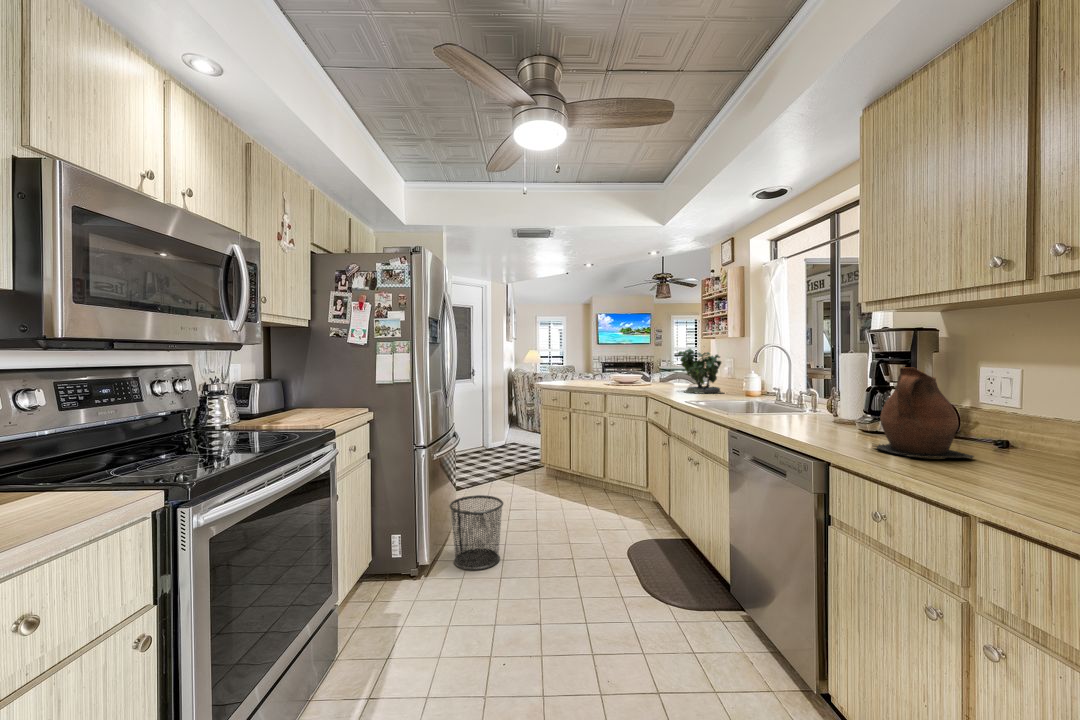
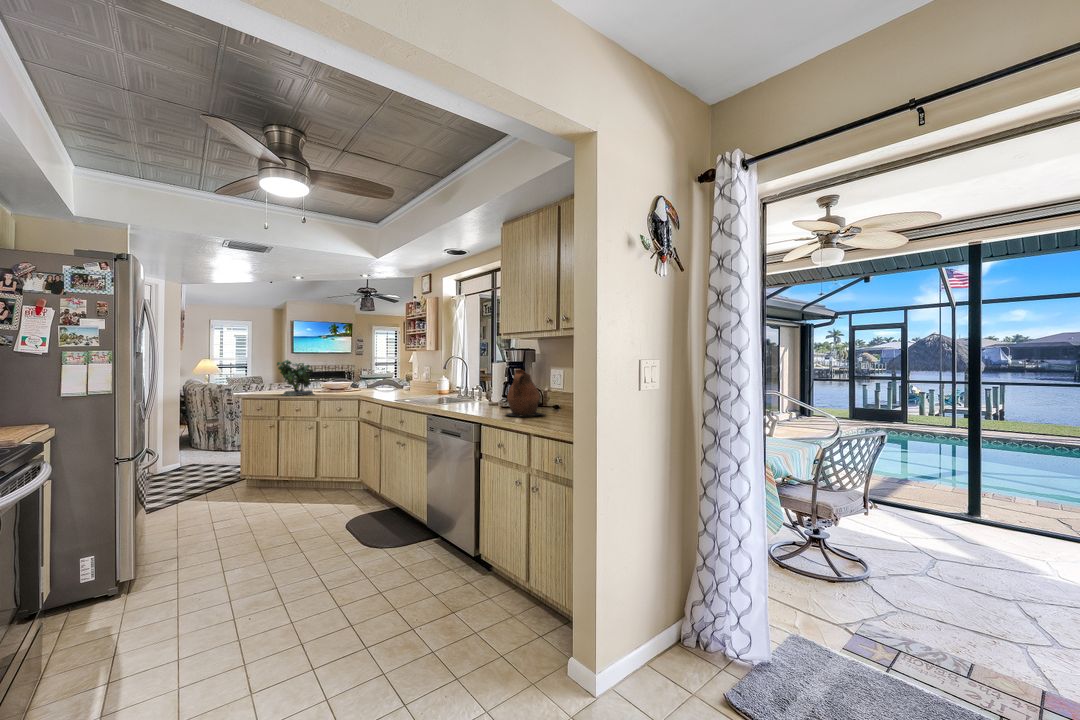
potted plant: present [678,349,722,393] -> present [277,360,314,396]
waste bin: present [449,495,503,570] -> none [156,502,222,576]

